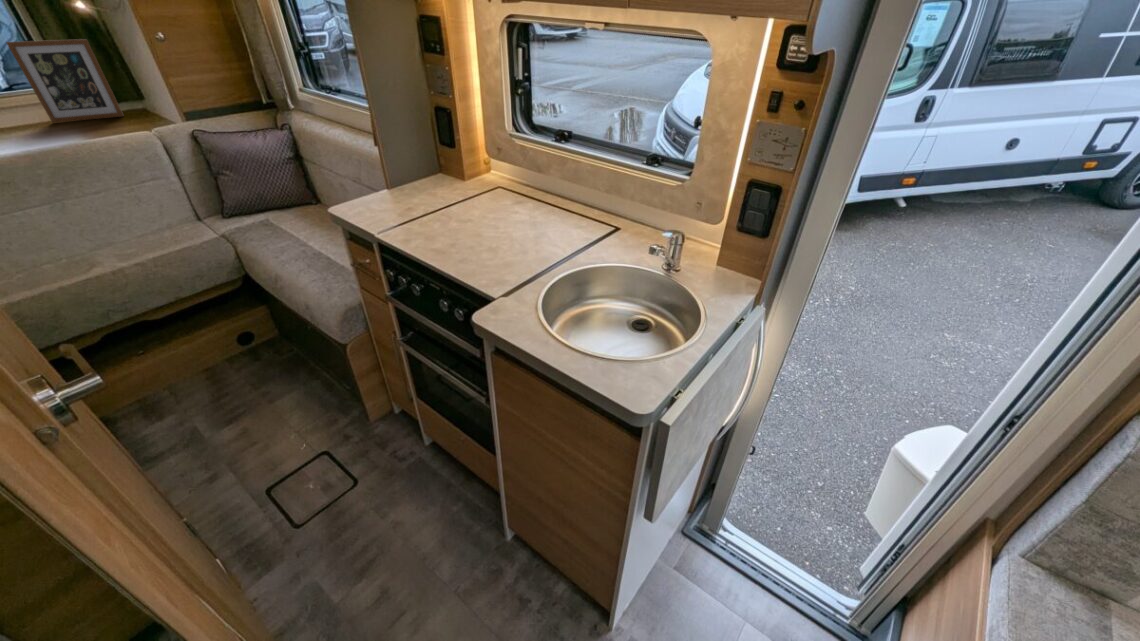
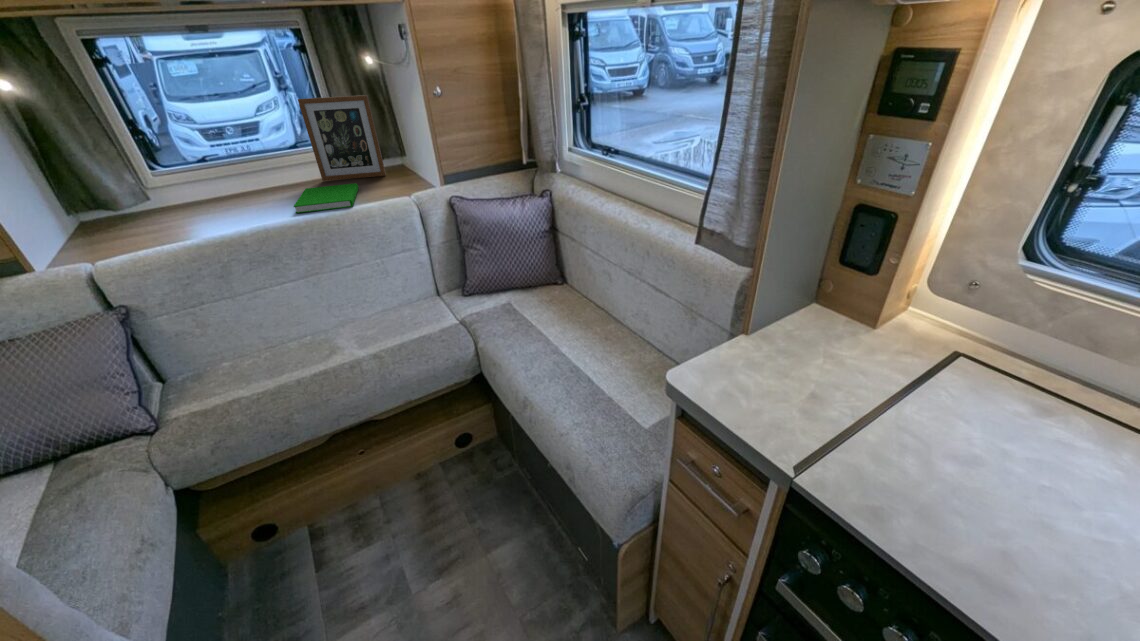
book: none [27,123,95,150] -> present [294,183,359,213]

